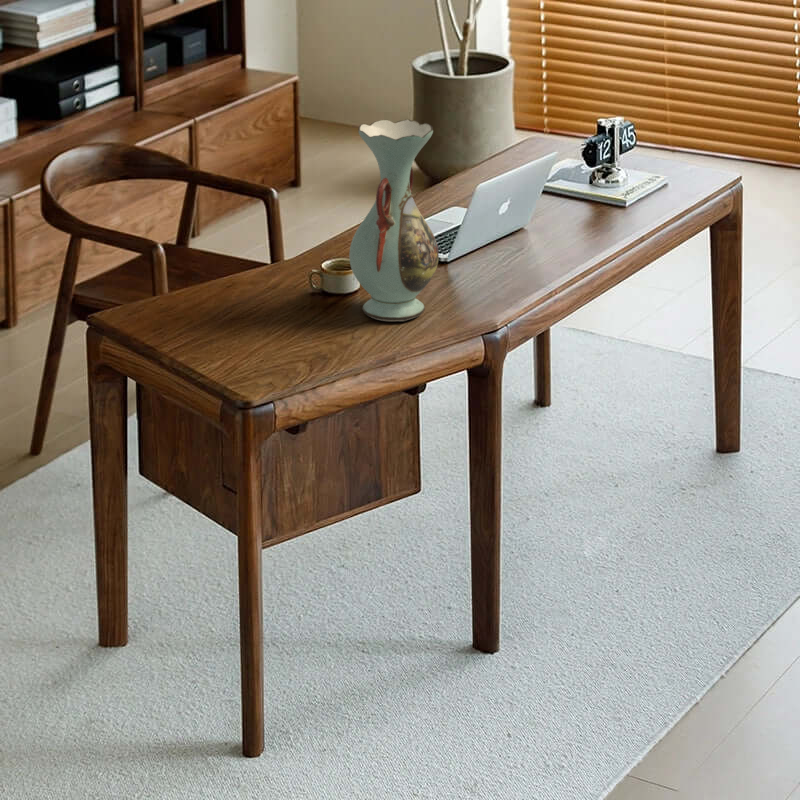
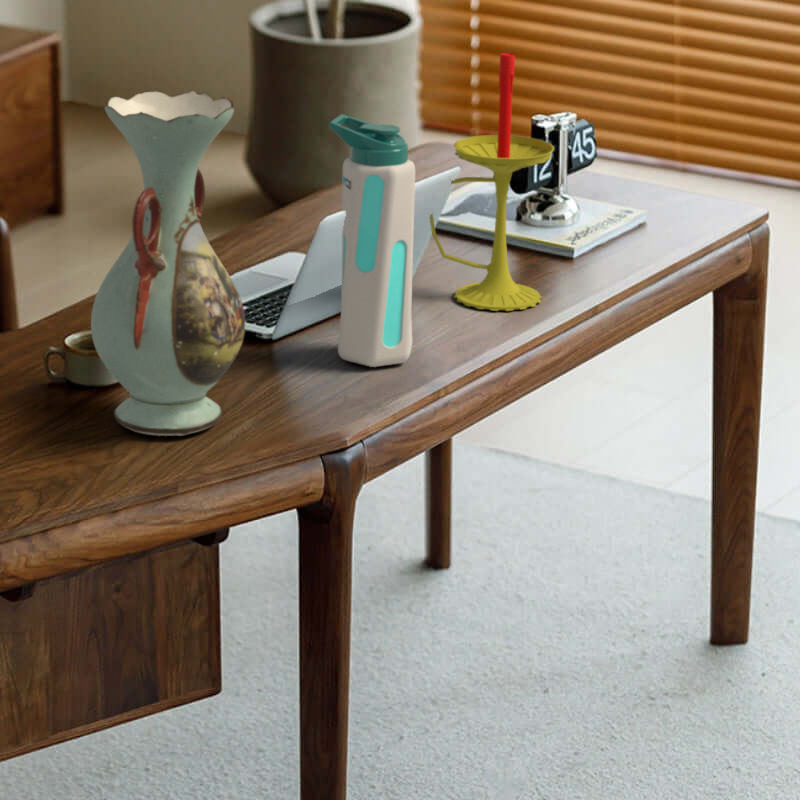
candle: none [538,82,615,242] -> present [430,53,554,311]
water bottle: none [483,128,535,278] -> present [329,114,415,367]

